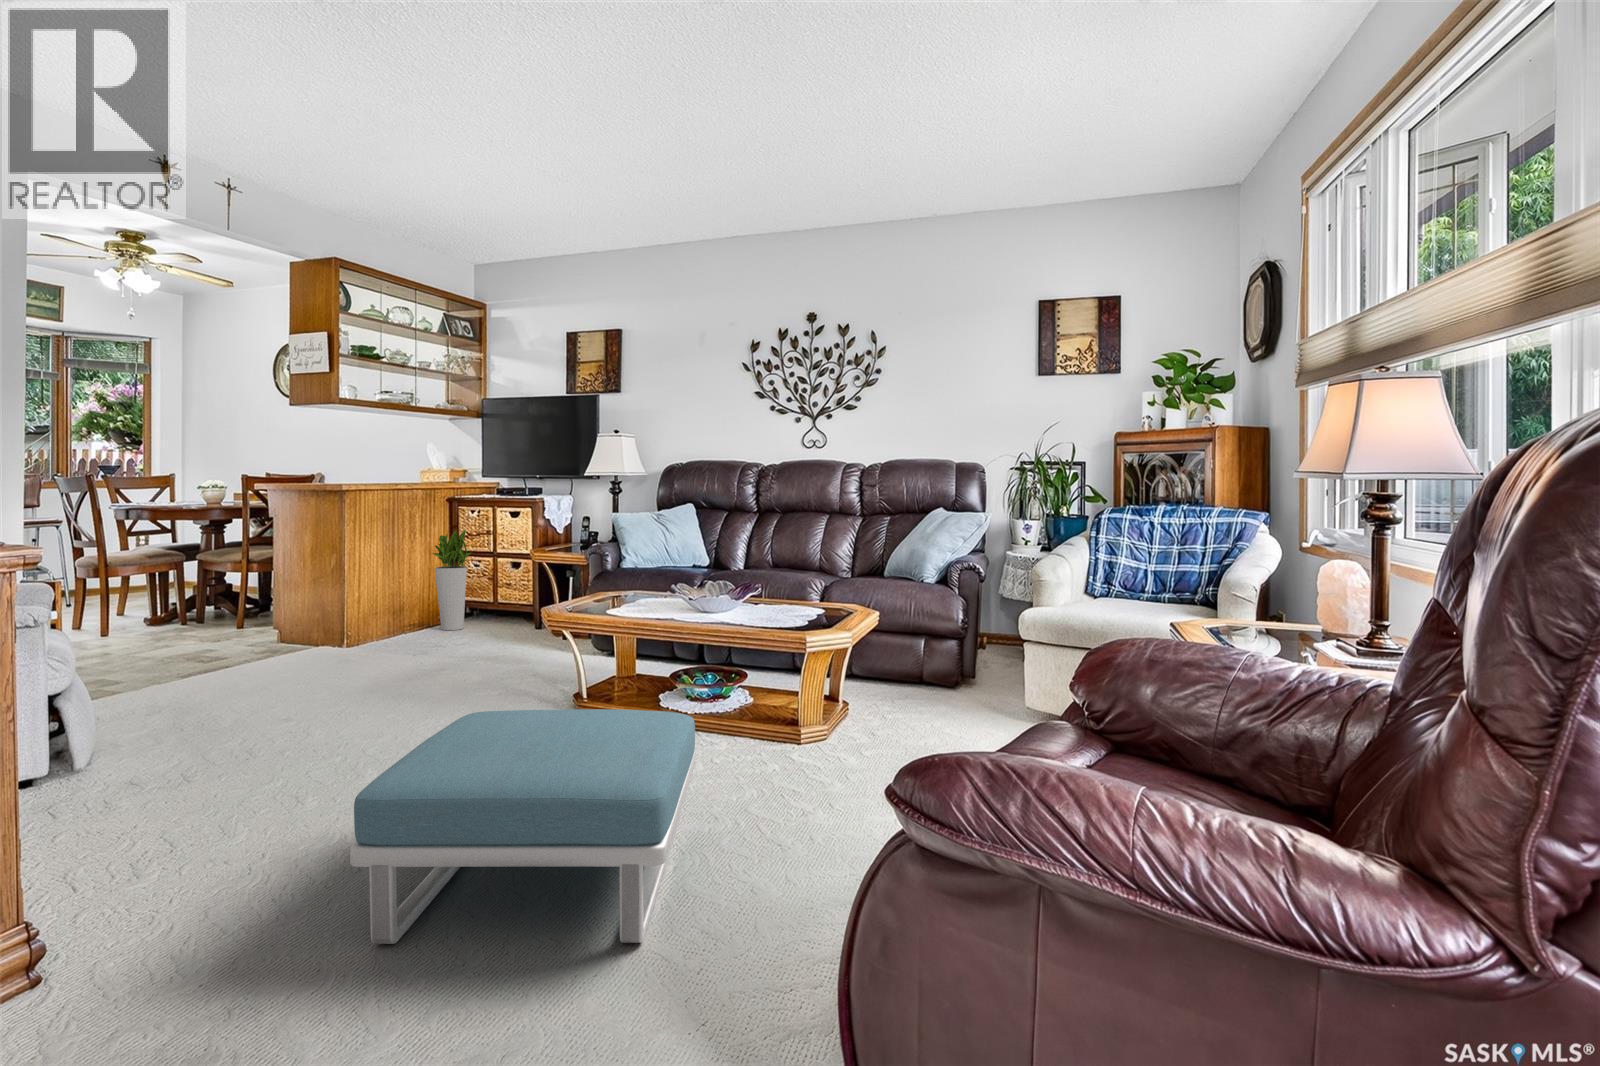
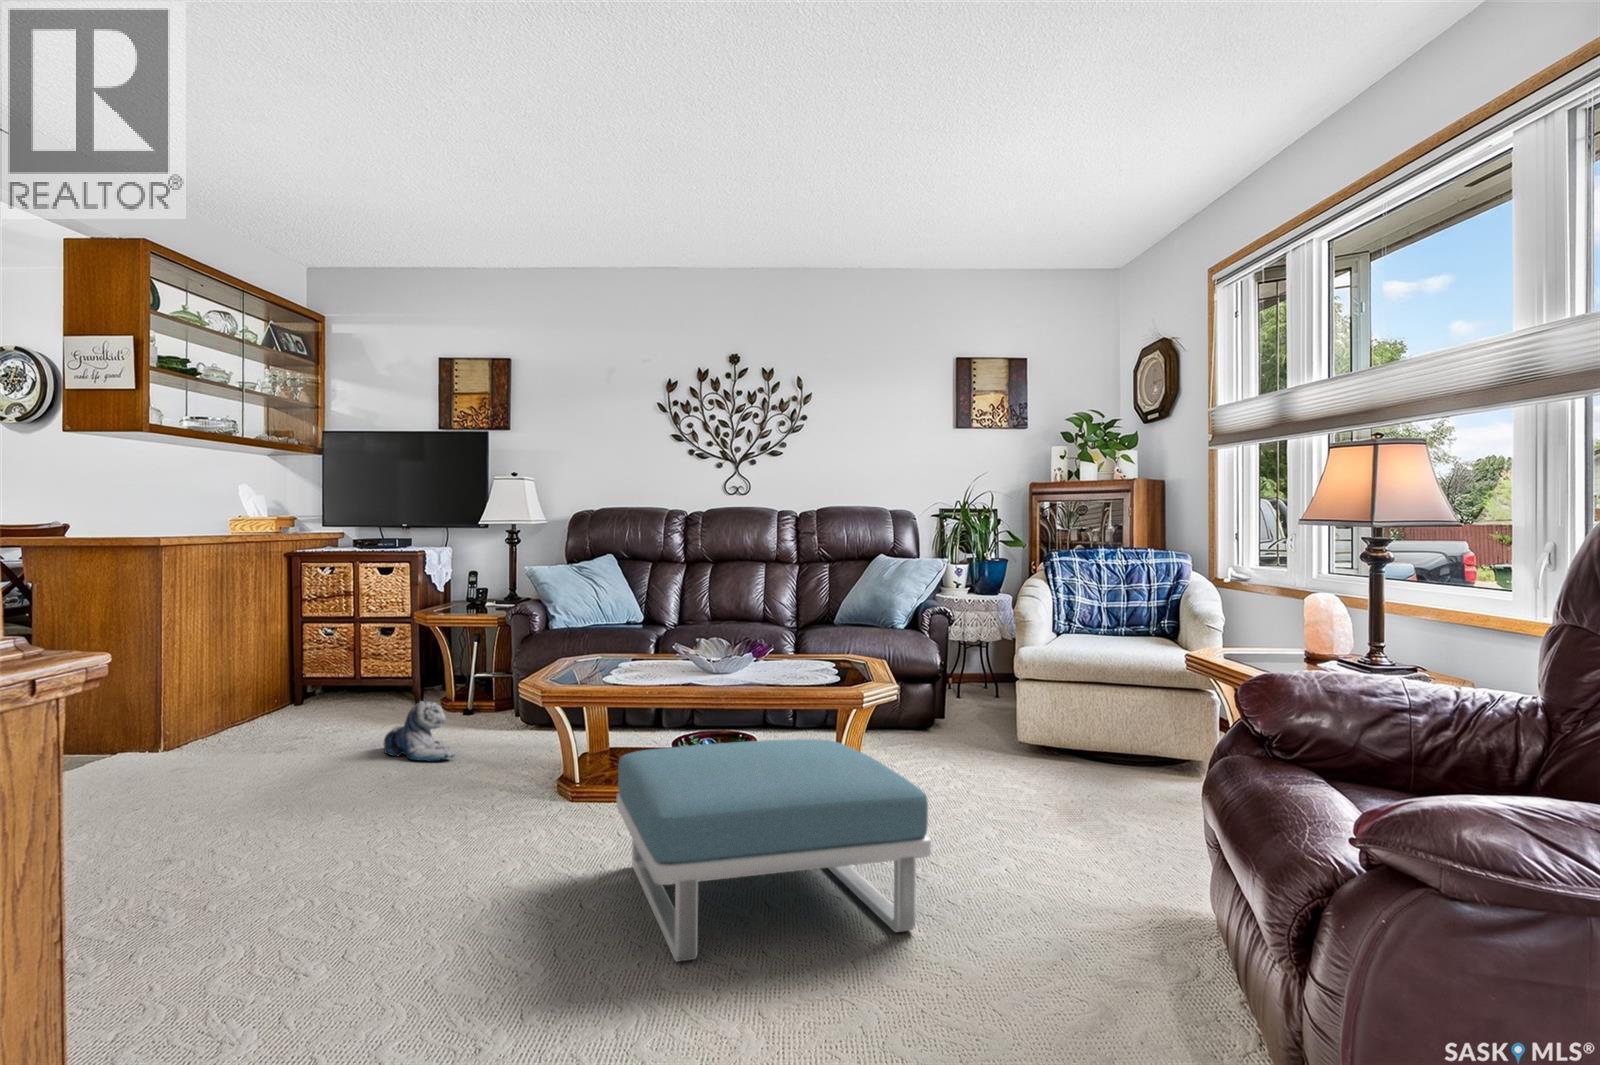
planter: present [432,529,472,630] -> none [287,584,338,706]
plush toy: none [441,637,491,690] -> present [384,701,455,761]

